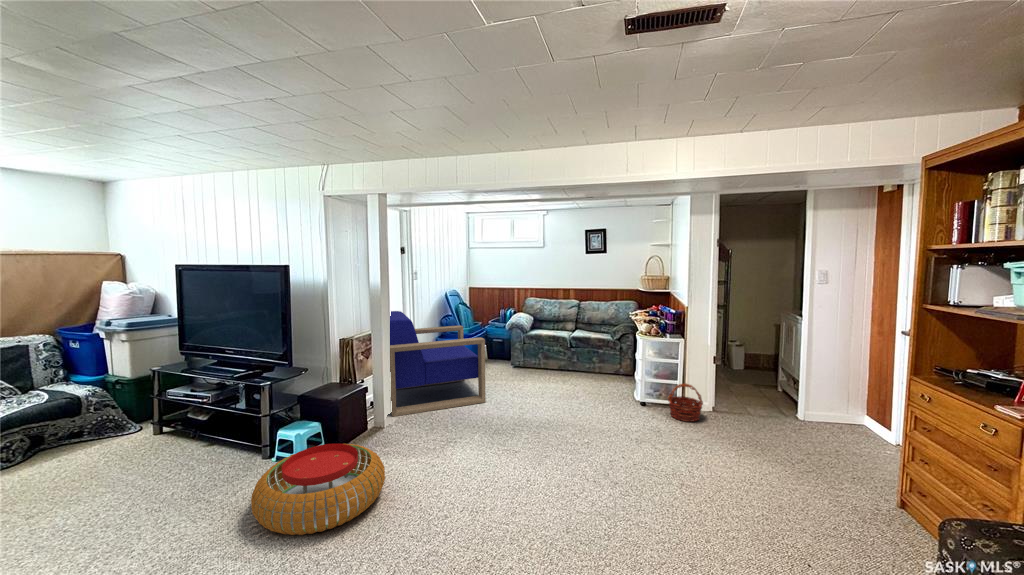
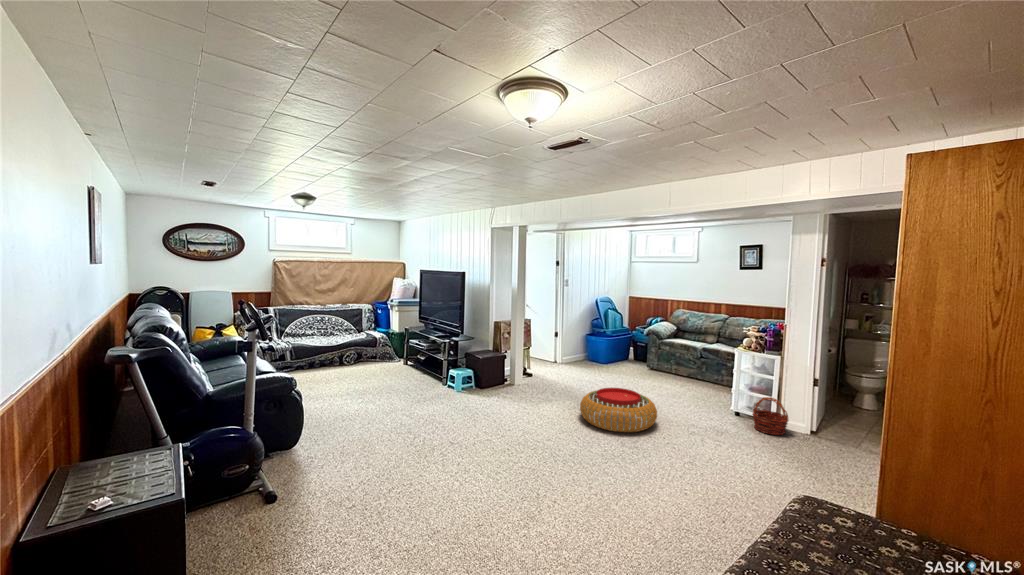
armchair: present [390,311,486,416] -> none [525,308,598,386]
pouf: present [251,444,385,535] -> present [580,388,657,432]

